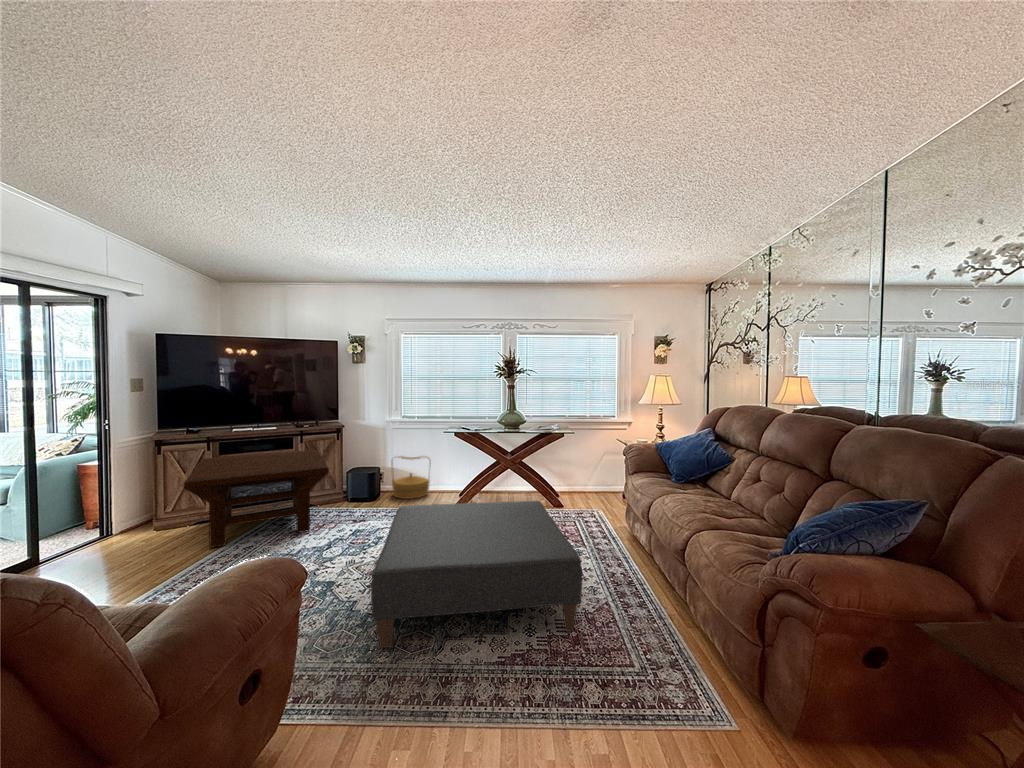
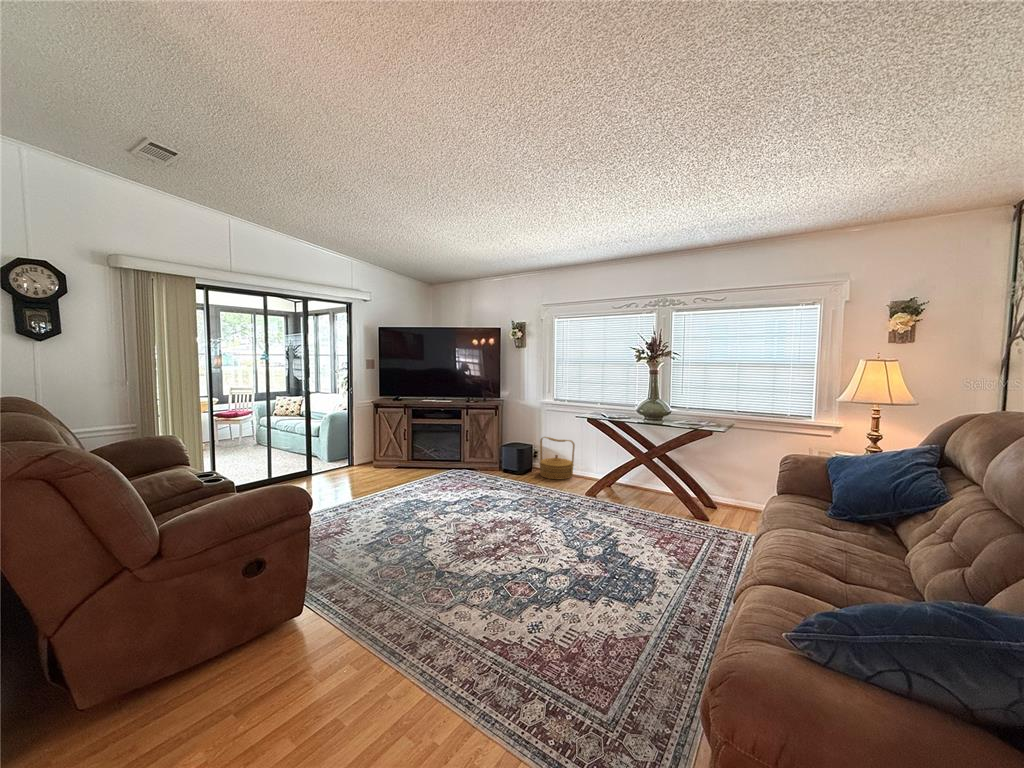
coffee table: present [184,450,329,548] -> none [370,421,480,488]
ottoman: present [371,501,582,648] -> none [402,479,630,647]

